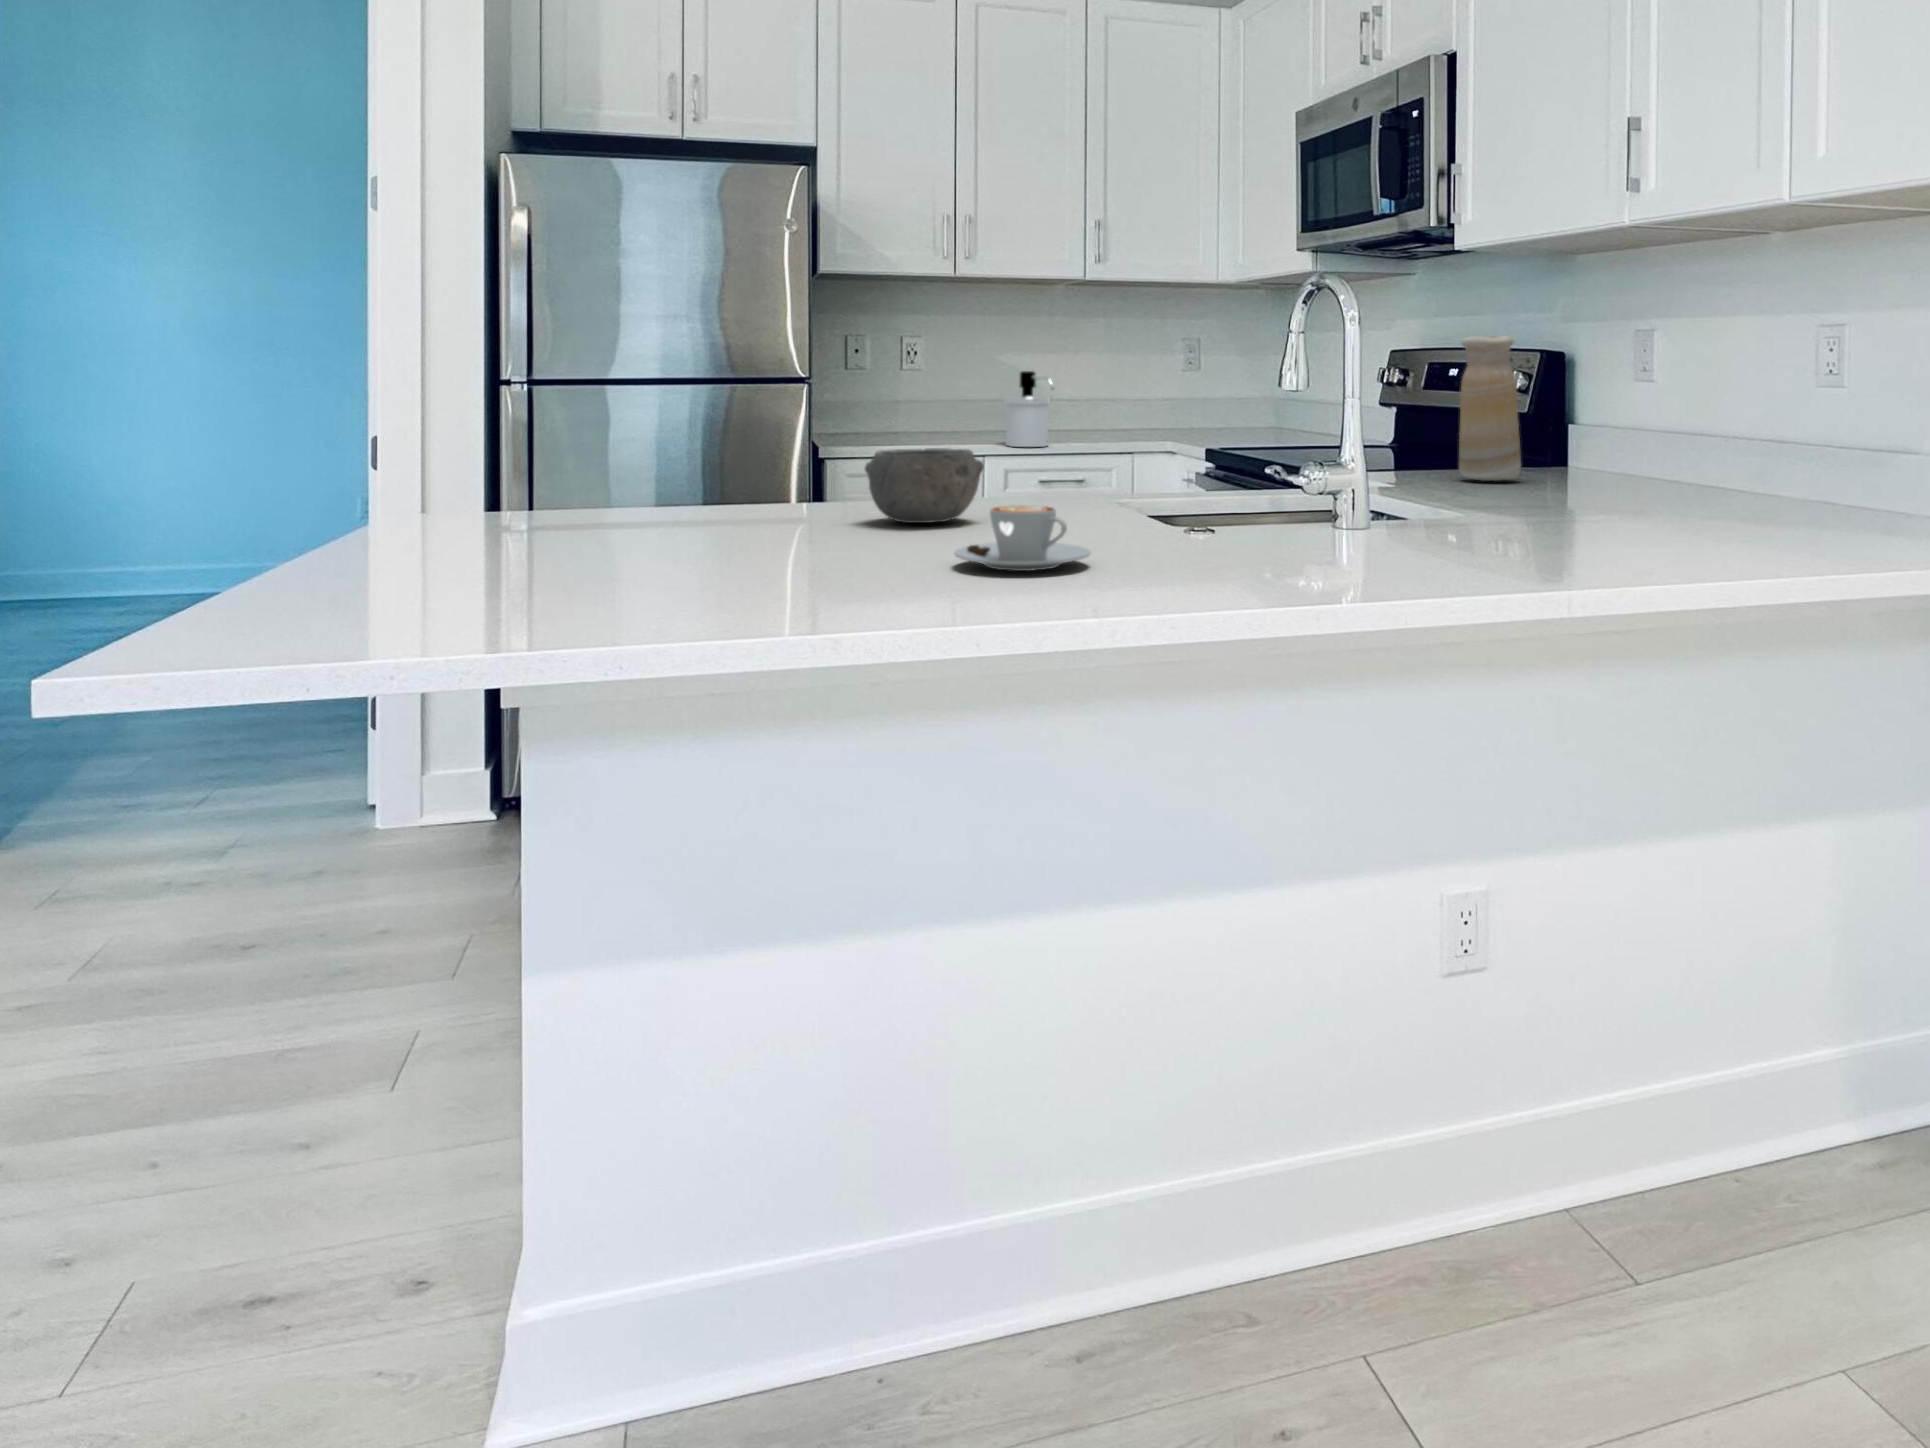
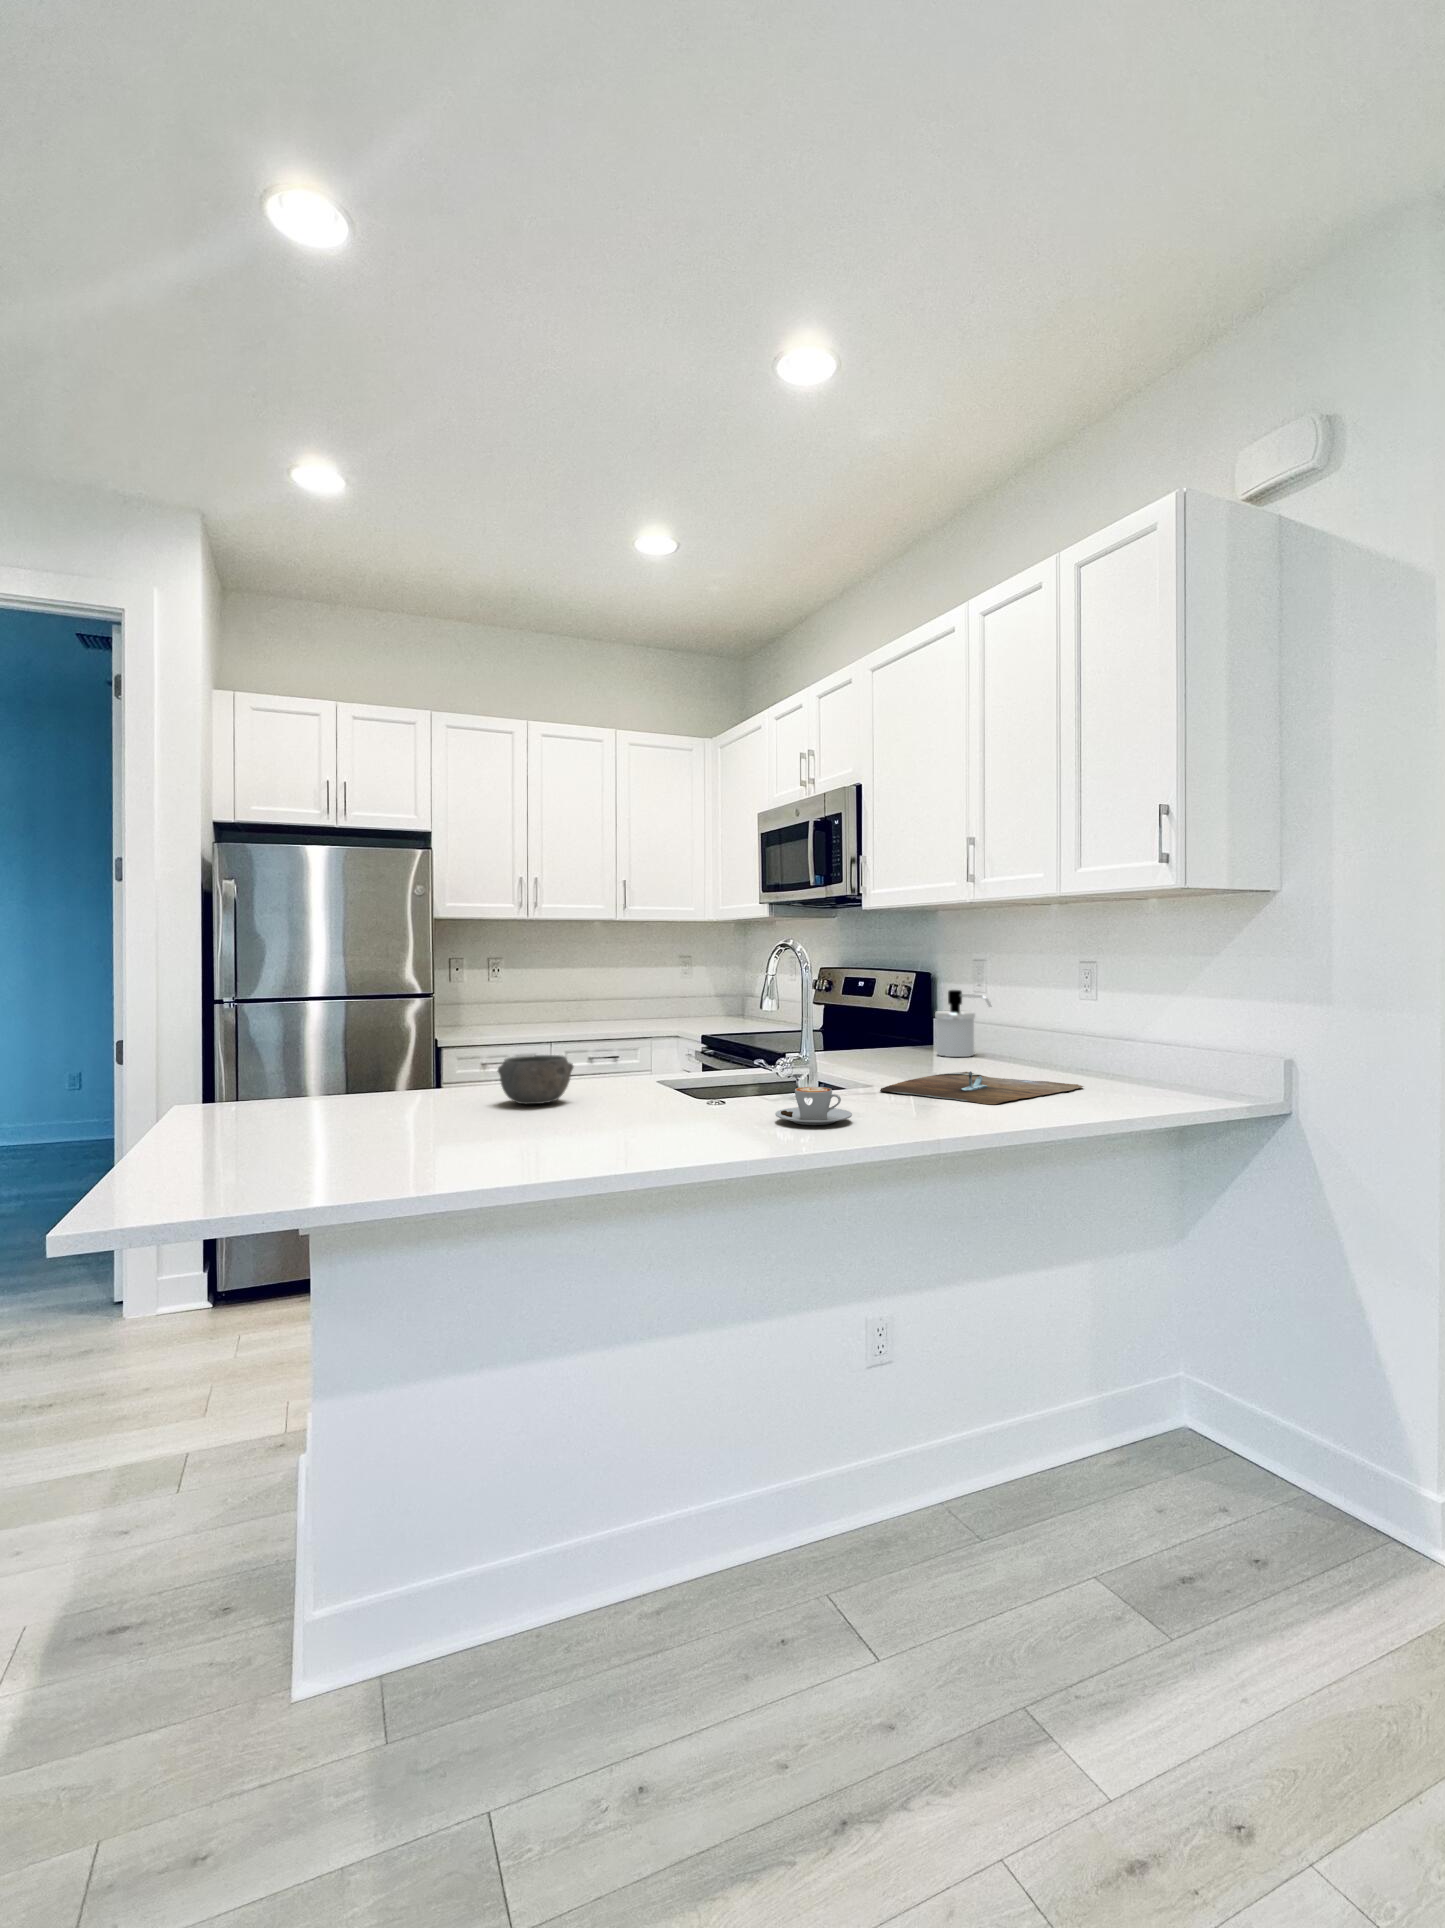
vase: present [1459,336,1521,481] -> none [868,965,906,1057]
soap dispenser: present [1004,371,1054,447] -> present [935,990,991,1057]
cutting board: none [1481,493,1832,543] -> present [880,1071,1083,1104]
coffee cup: present [954,505,1090,571] -> present [775,1087,852,1125]

